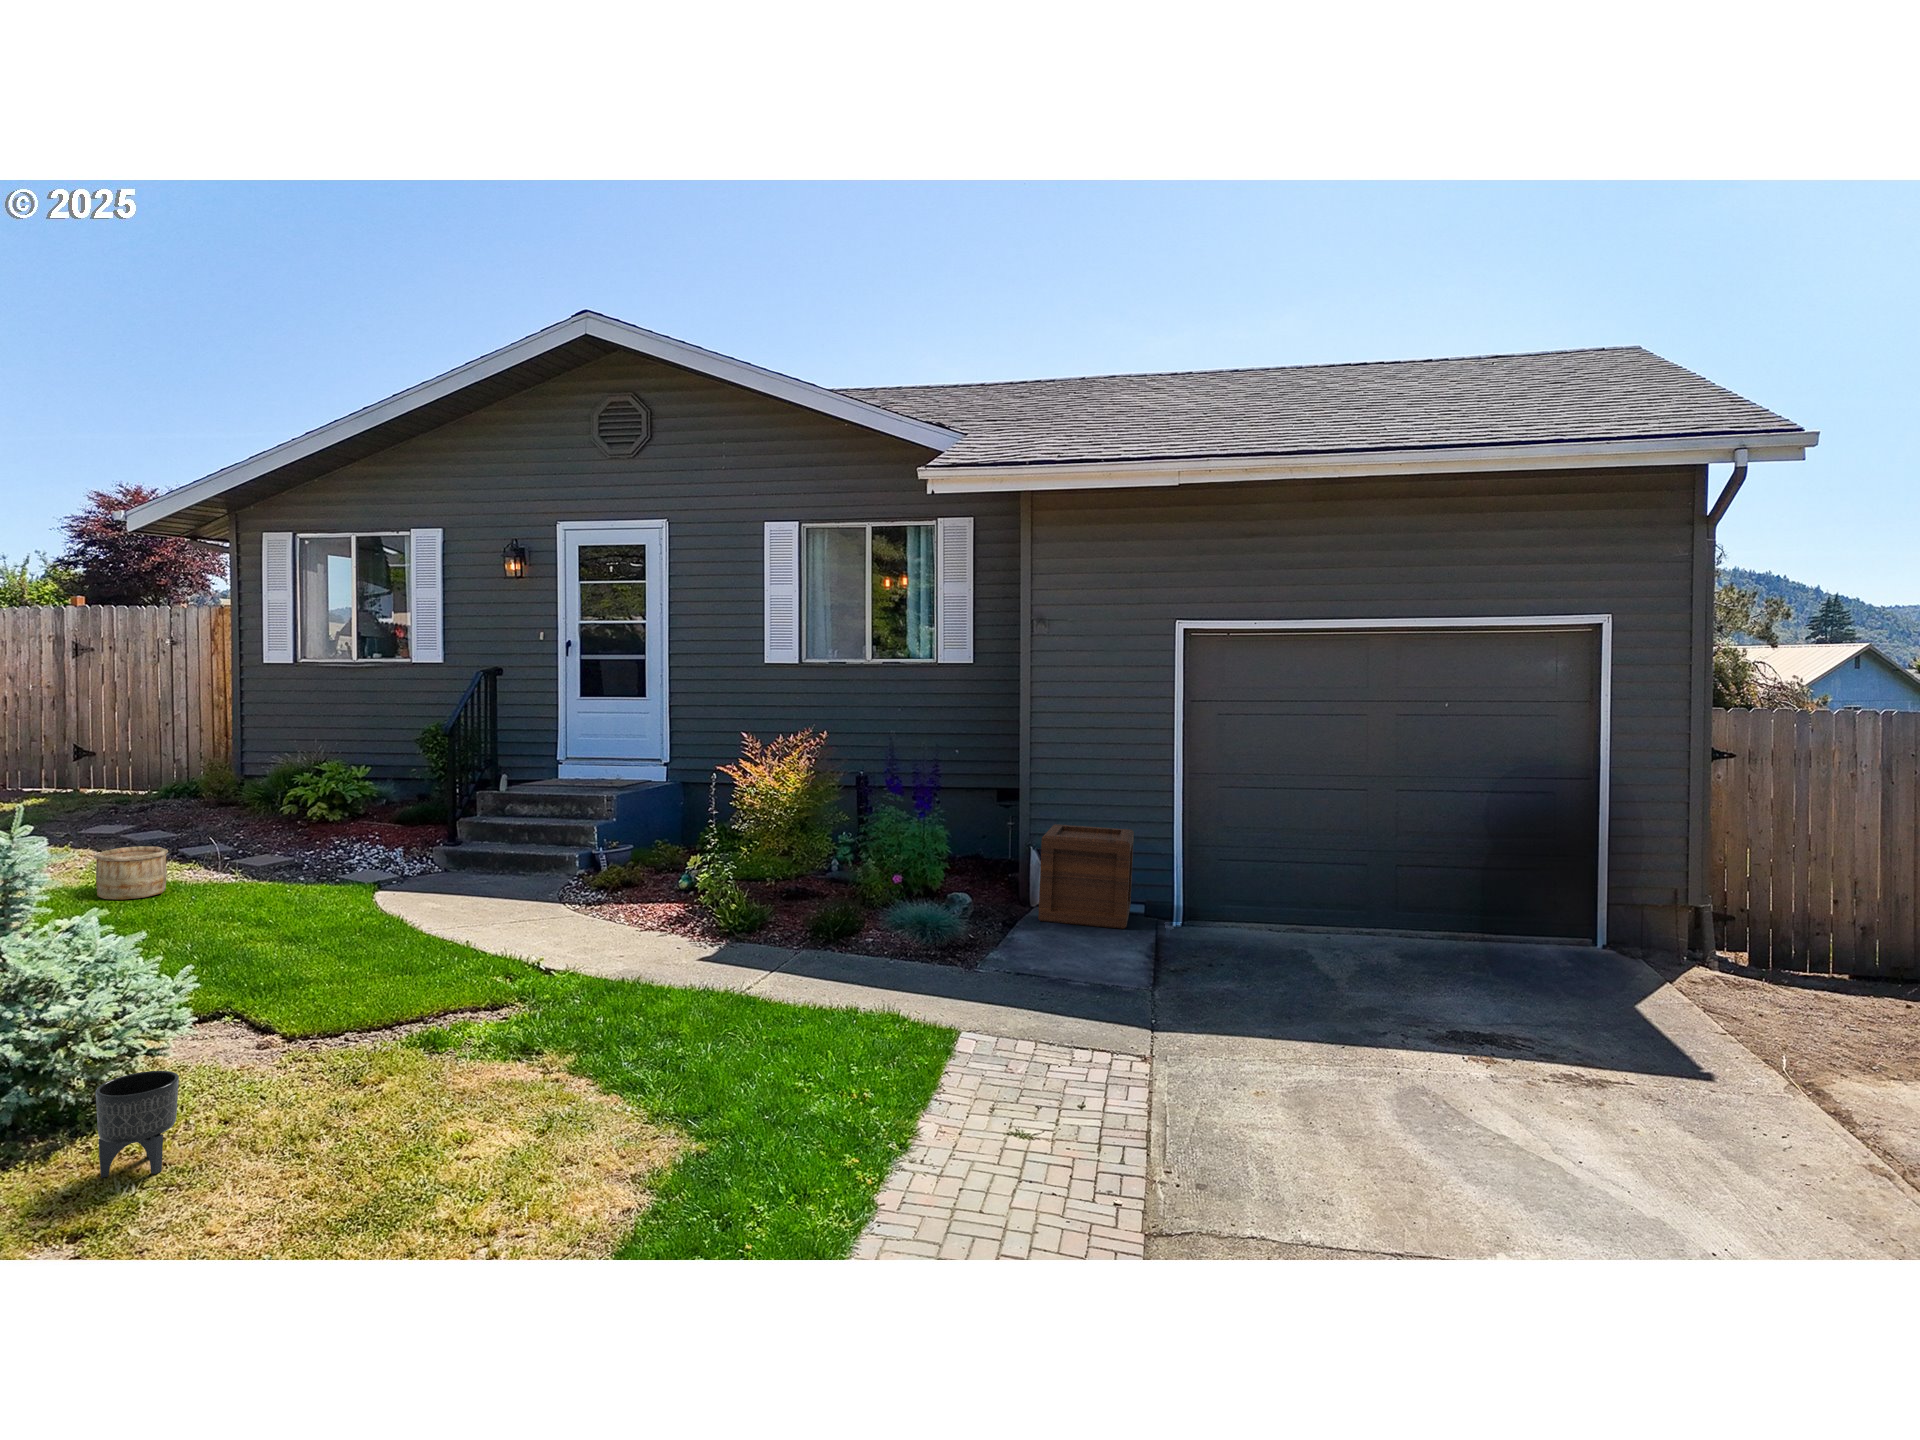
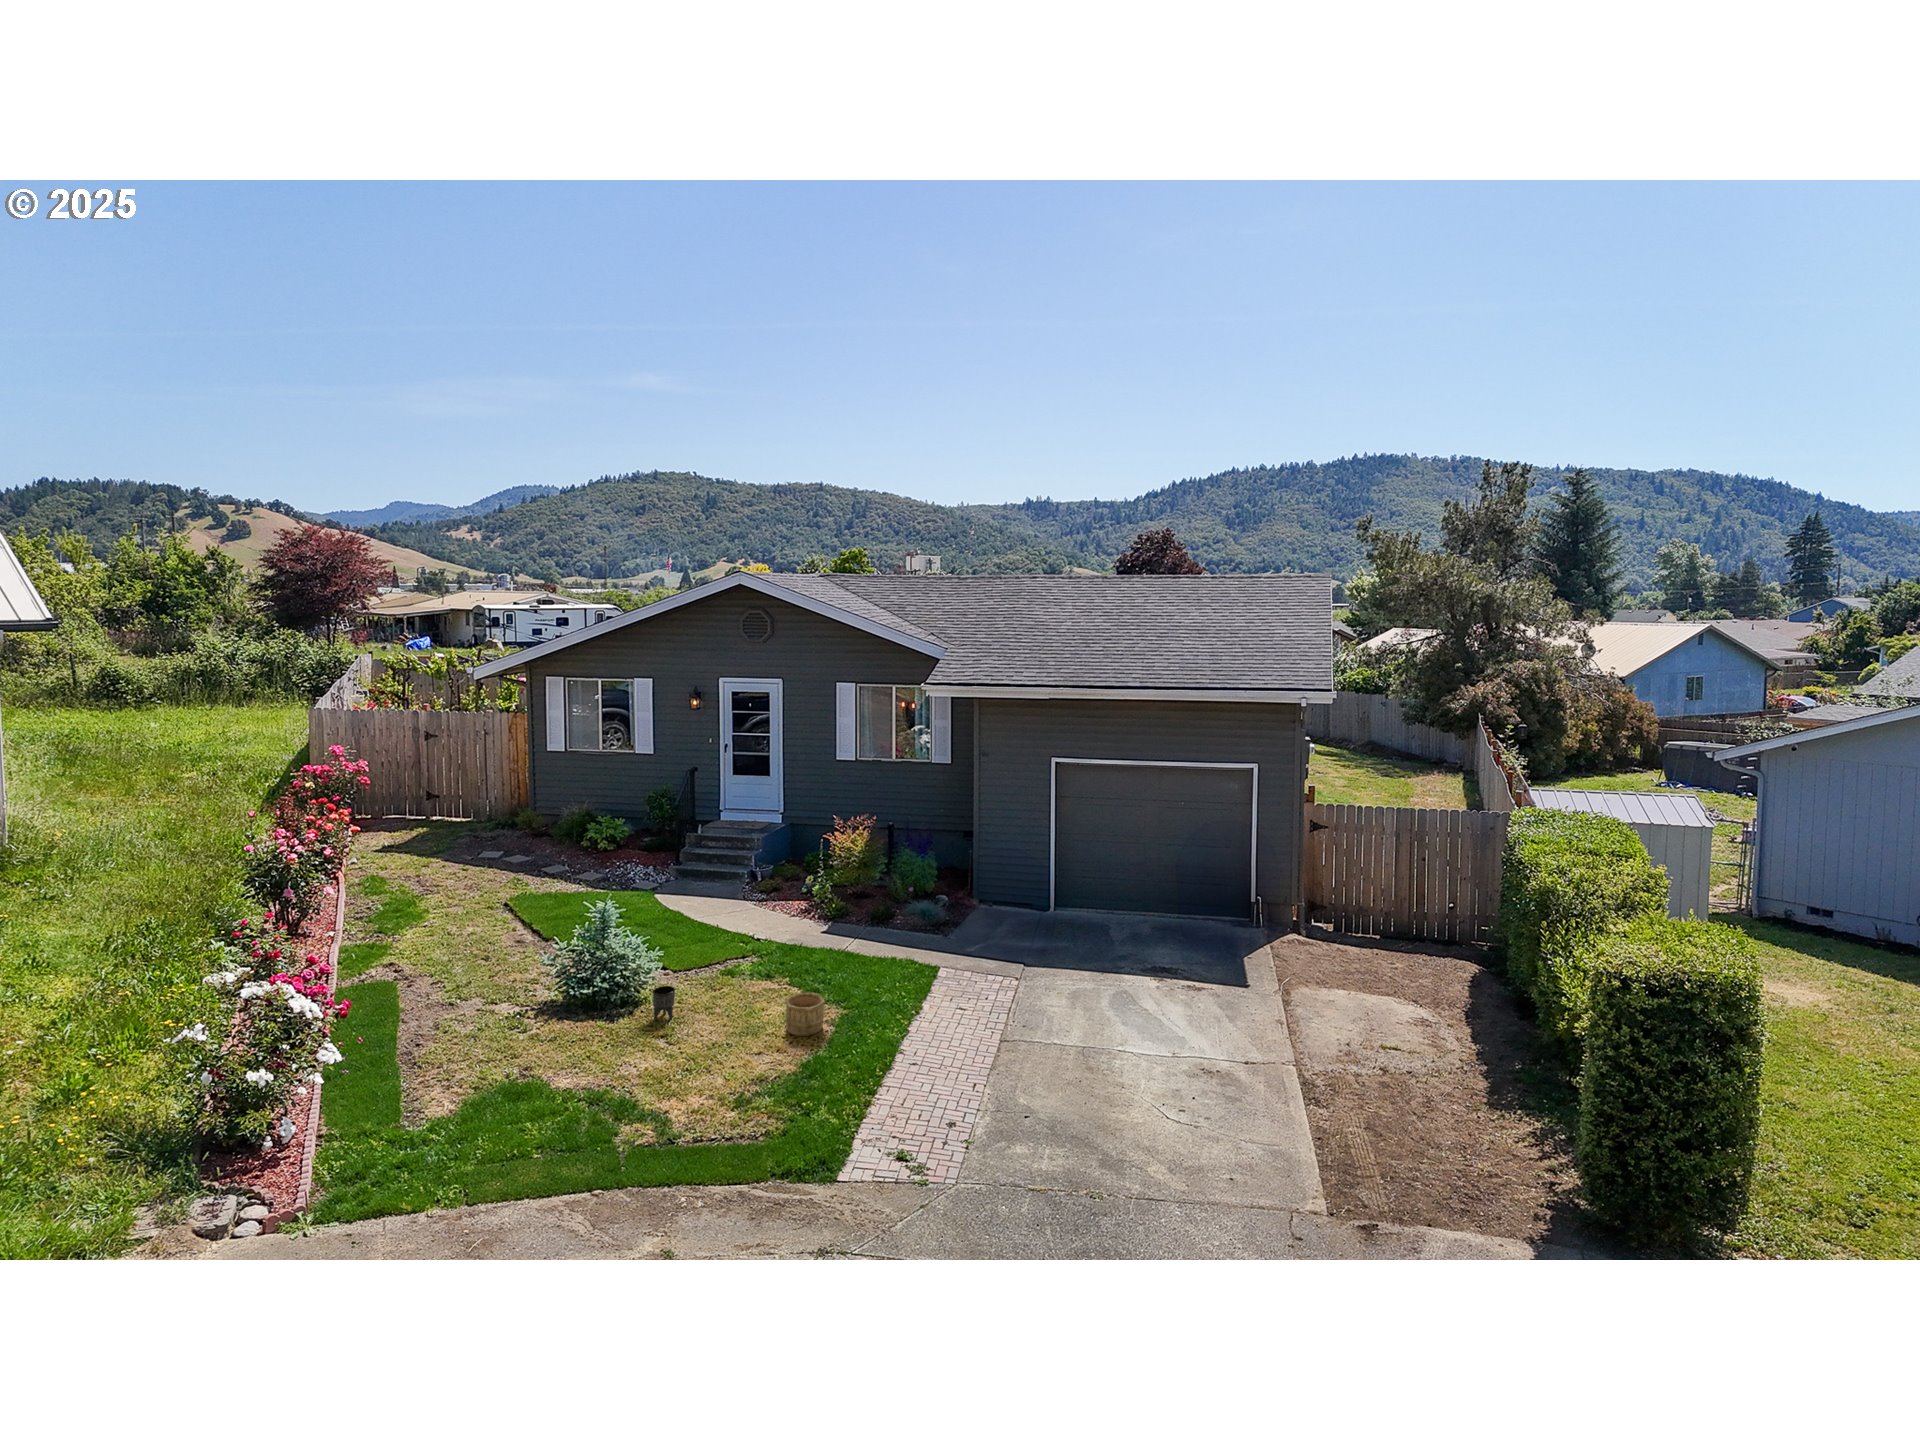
wooden crate: present [1038,824,1134,929] -> none [983,858,1033,914]
wooden bucket: present [94,846,168,900] -> present [785,993,825,1036]

